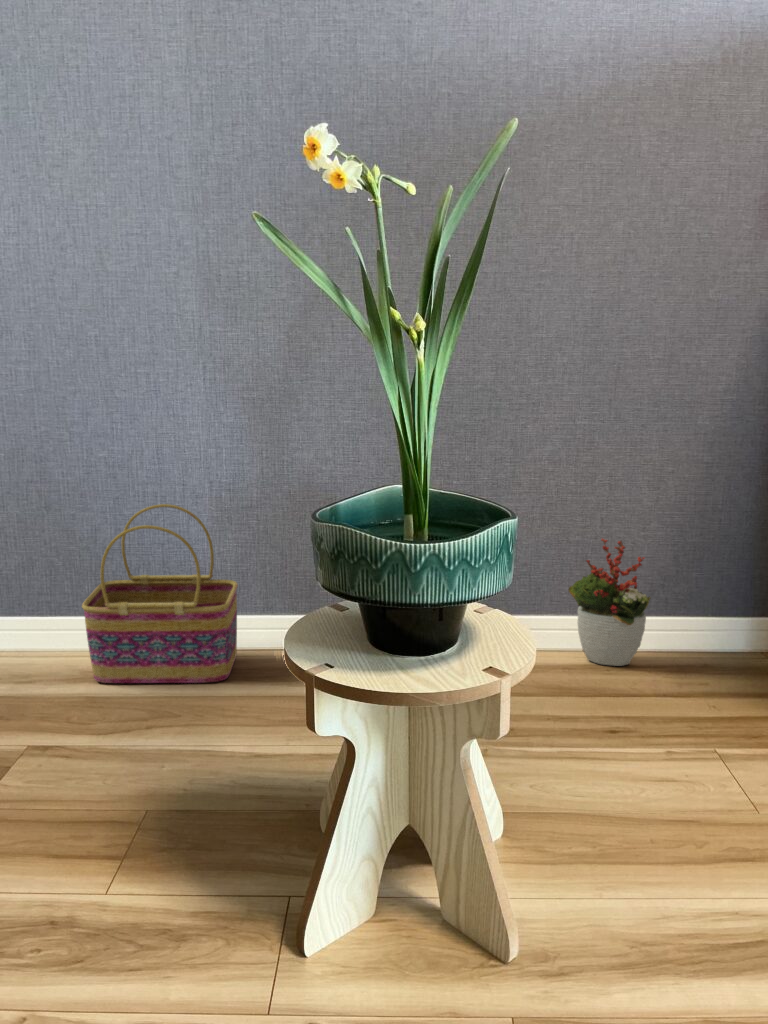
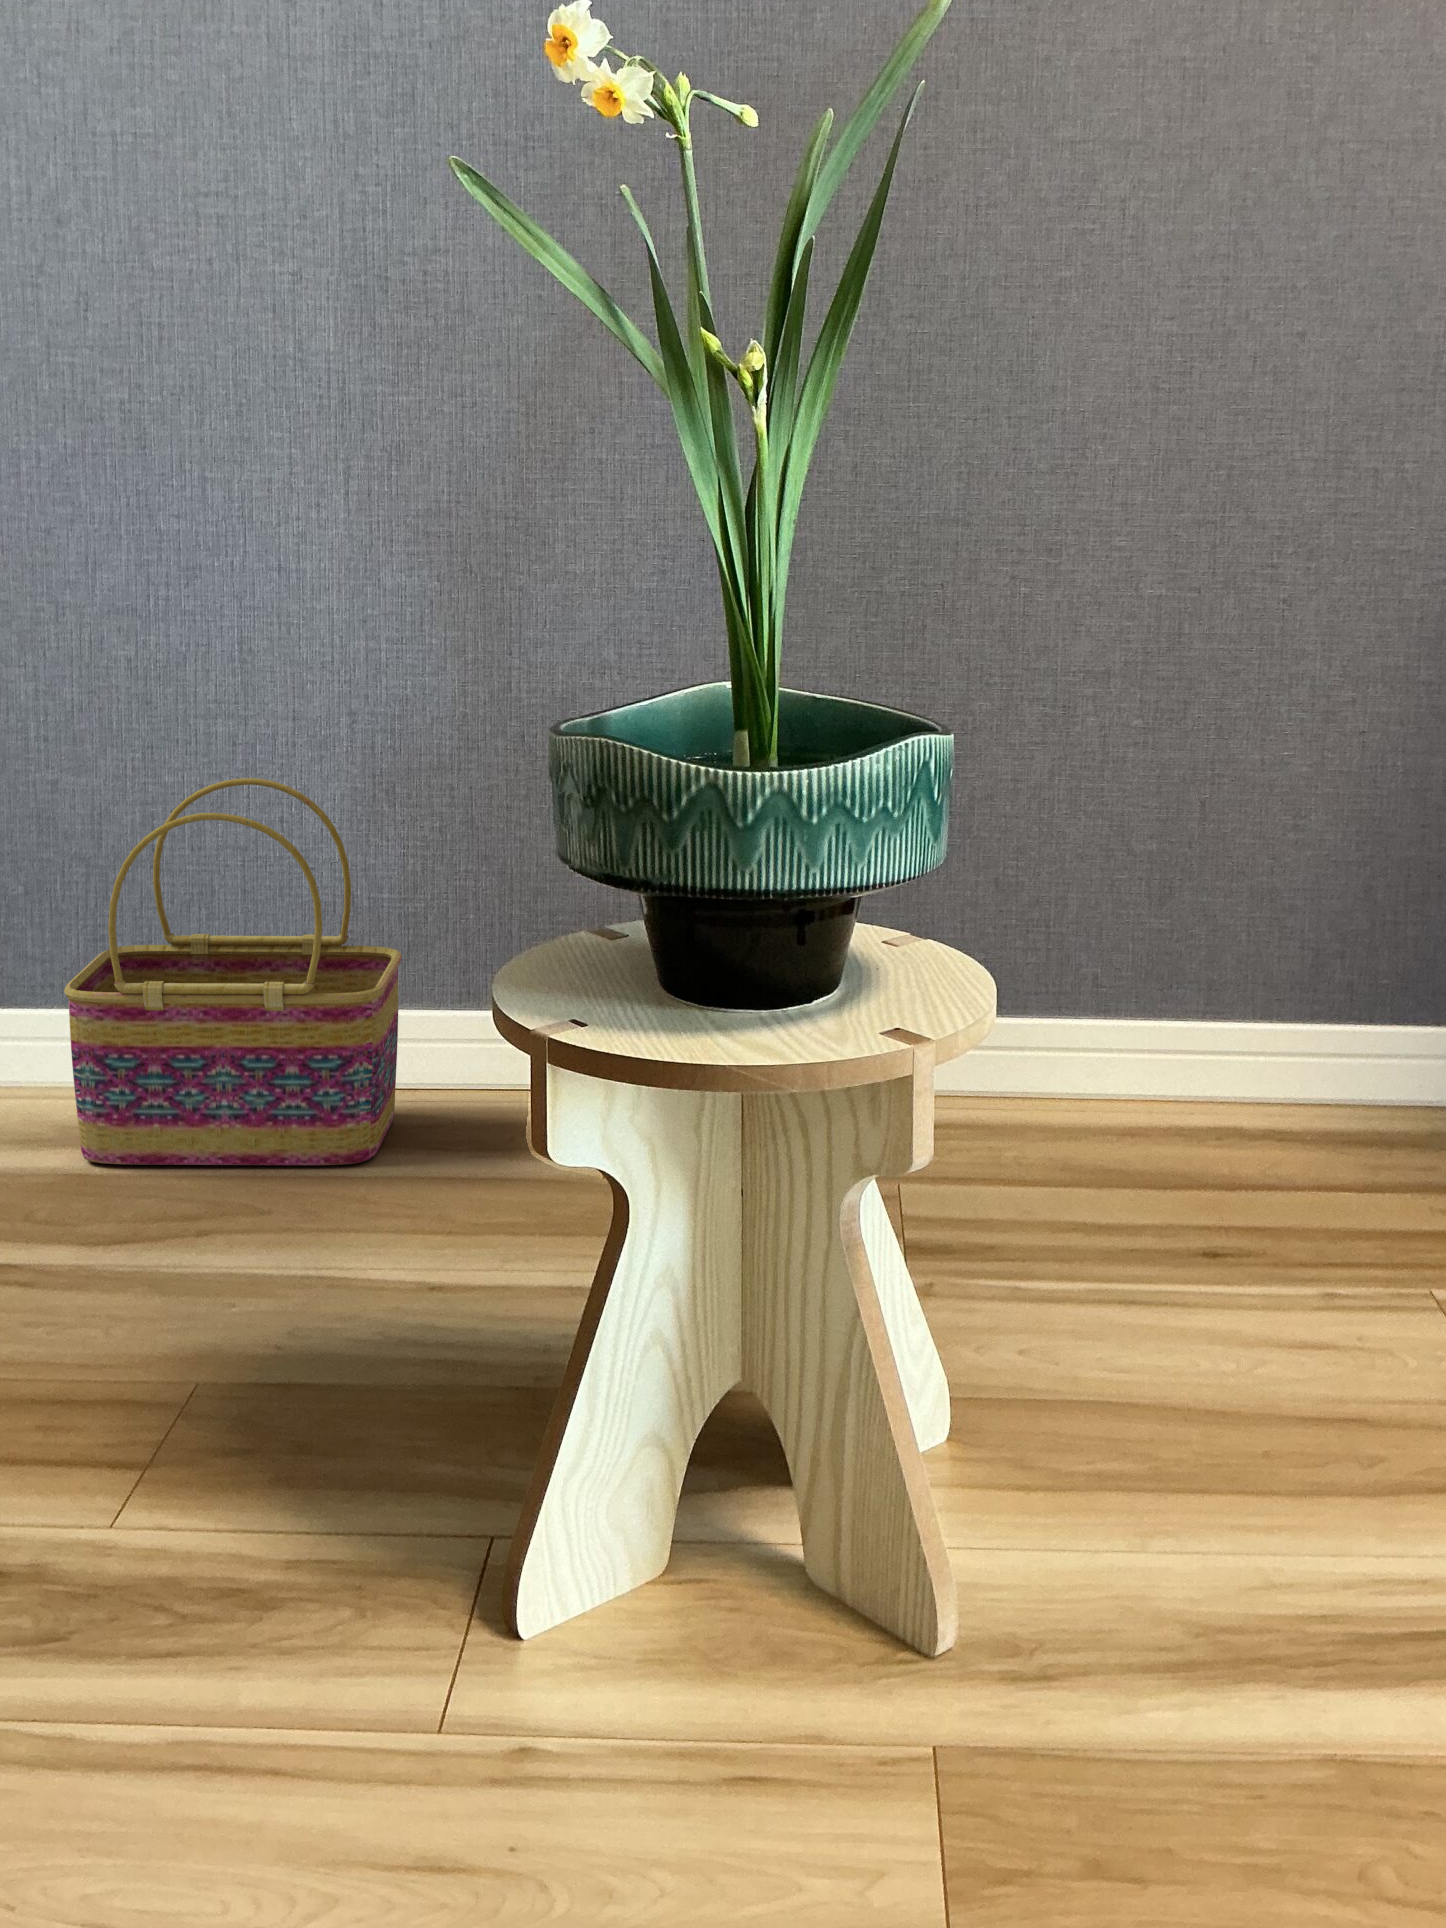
decorative plant: present [569,539,651,666] -> none [1123,859,1302,1144]

